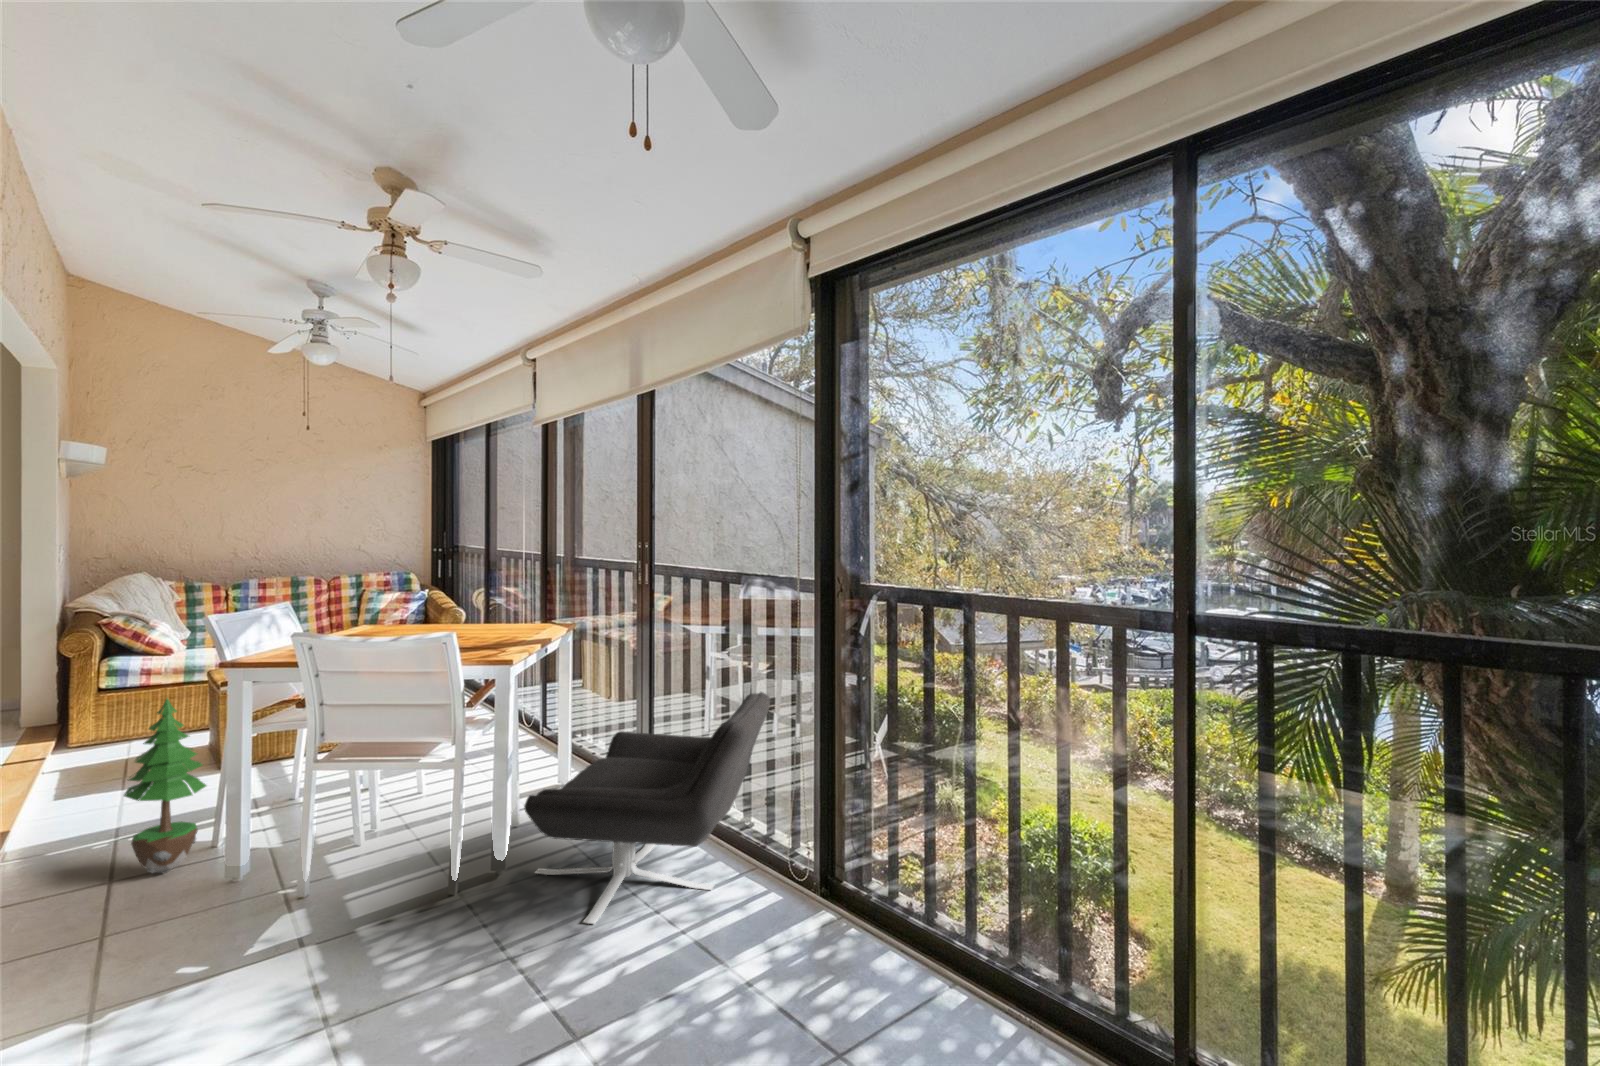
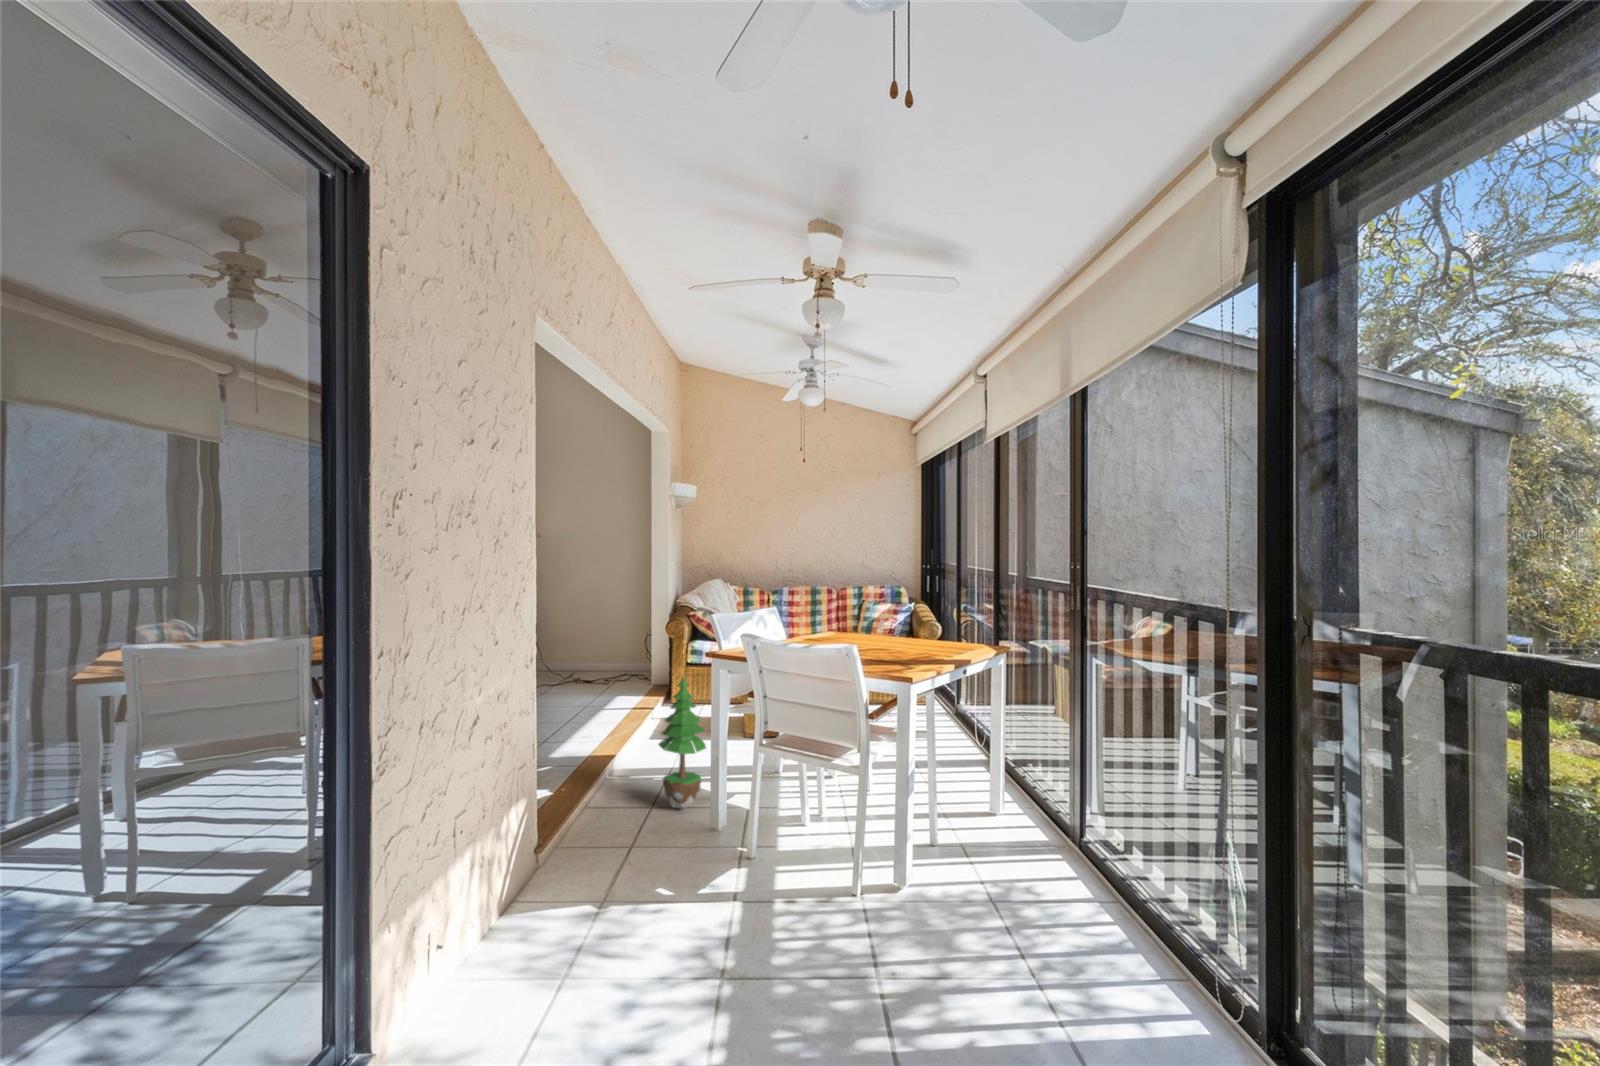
lounge chair: present [524,692,770,924] -> none [900,753,1207,987]

